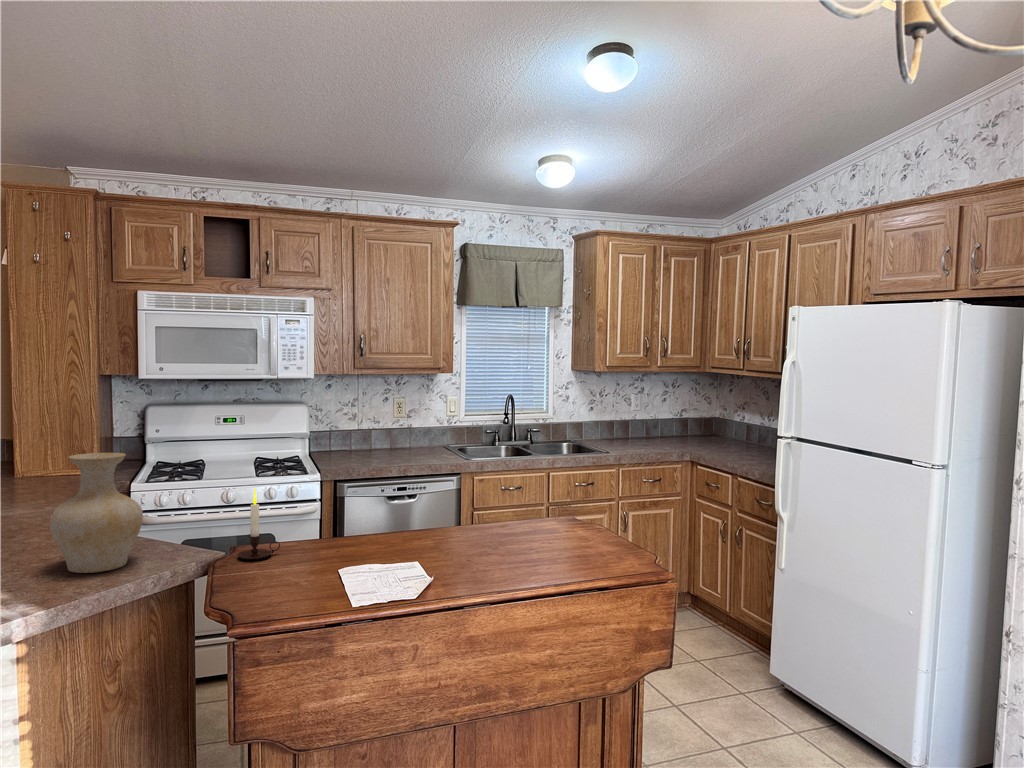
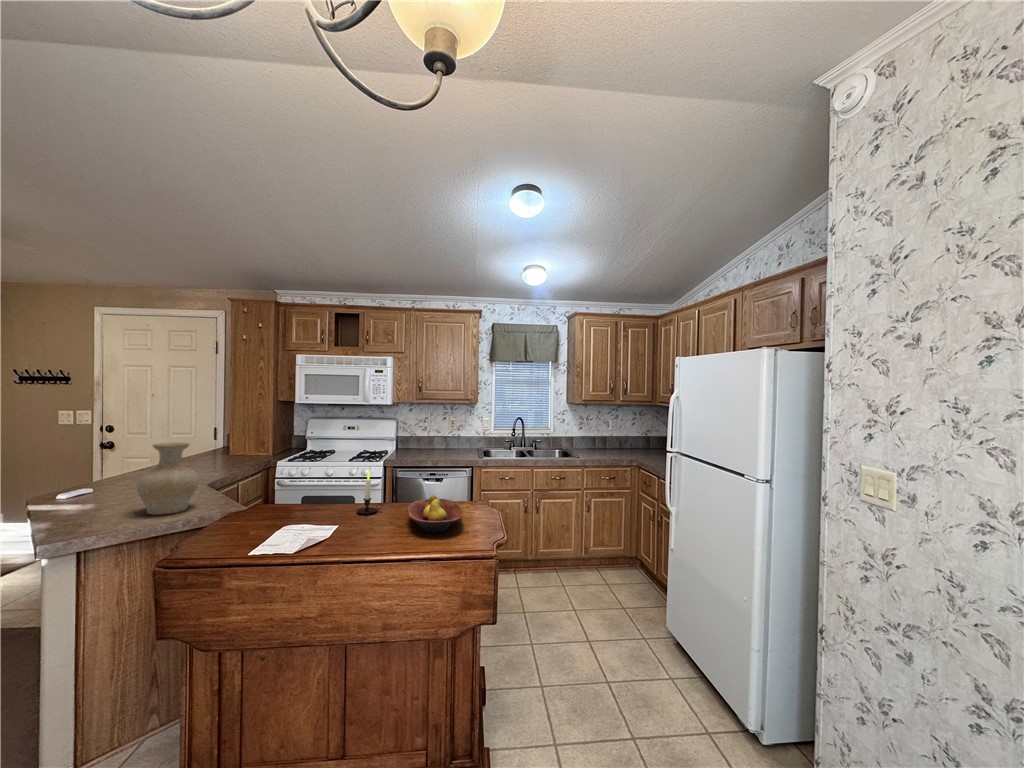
candle: present [237,488,280,559] -> present [357,470,383,514]
fruit bowl: none [490,512,590,561] -> present [407,495,462,533]

